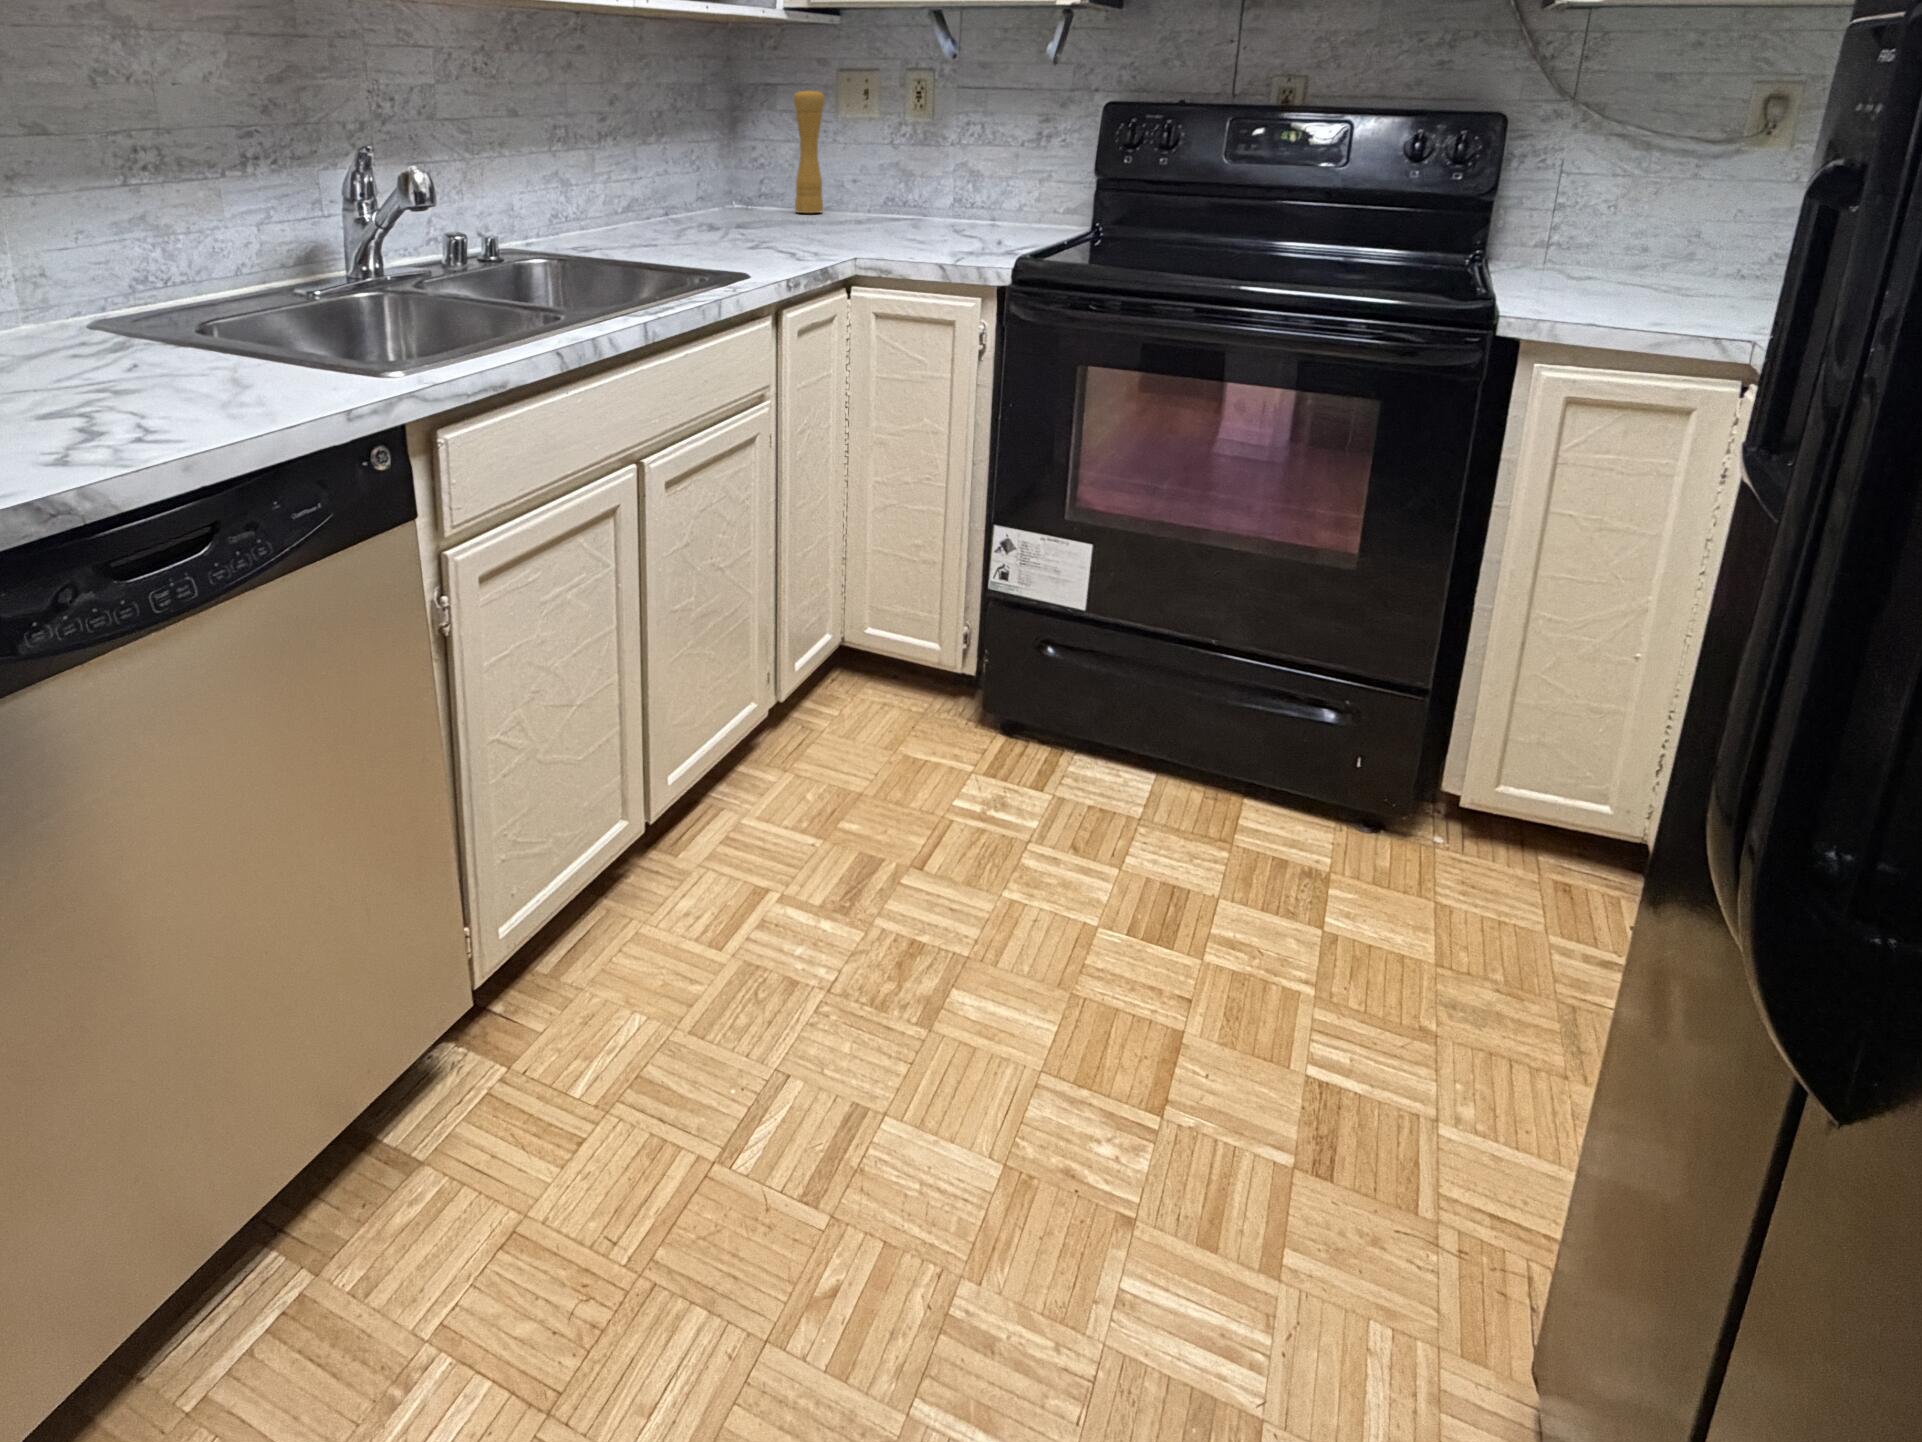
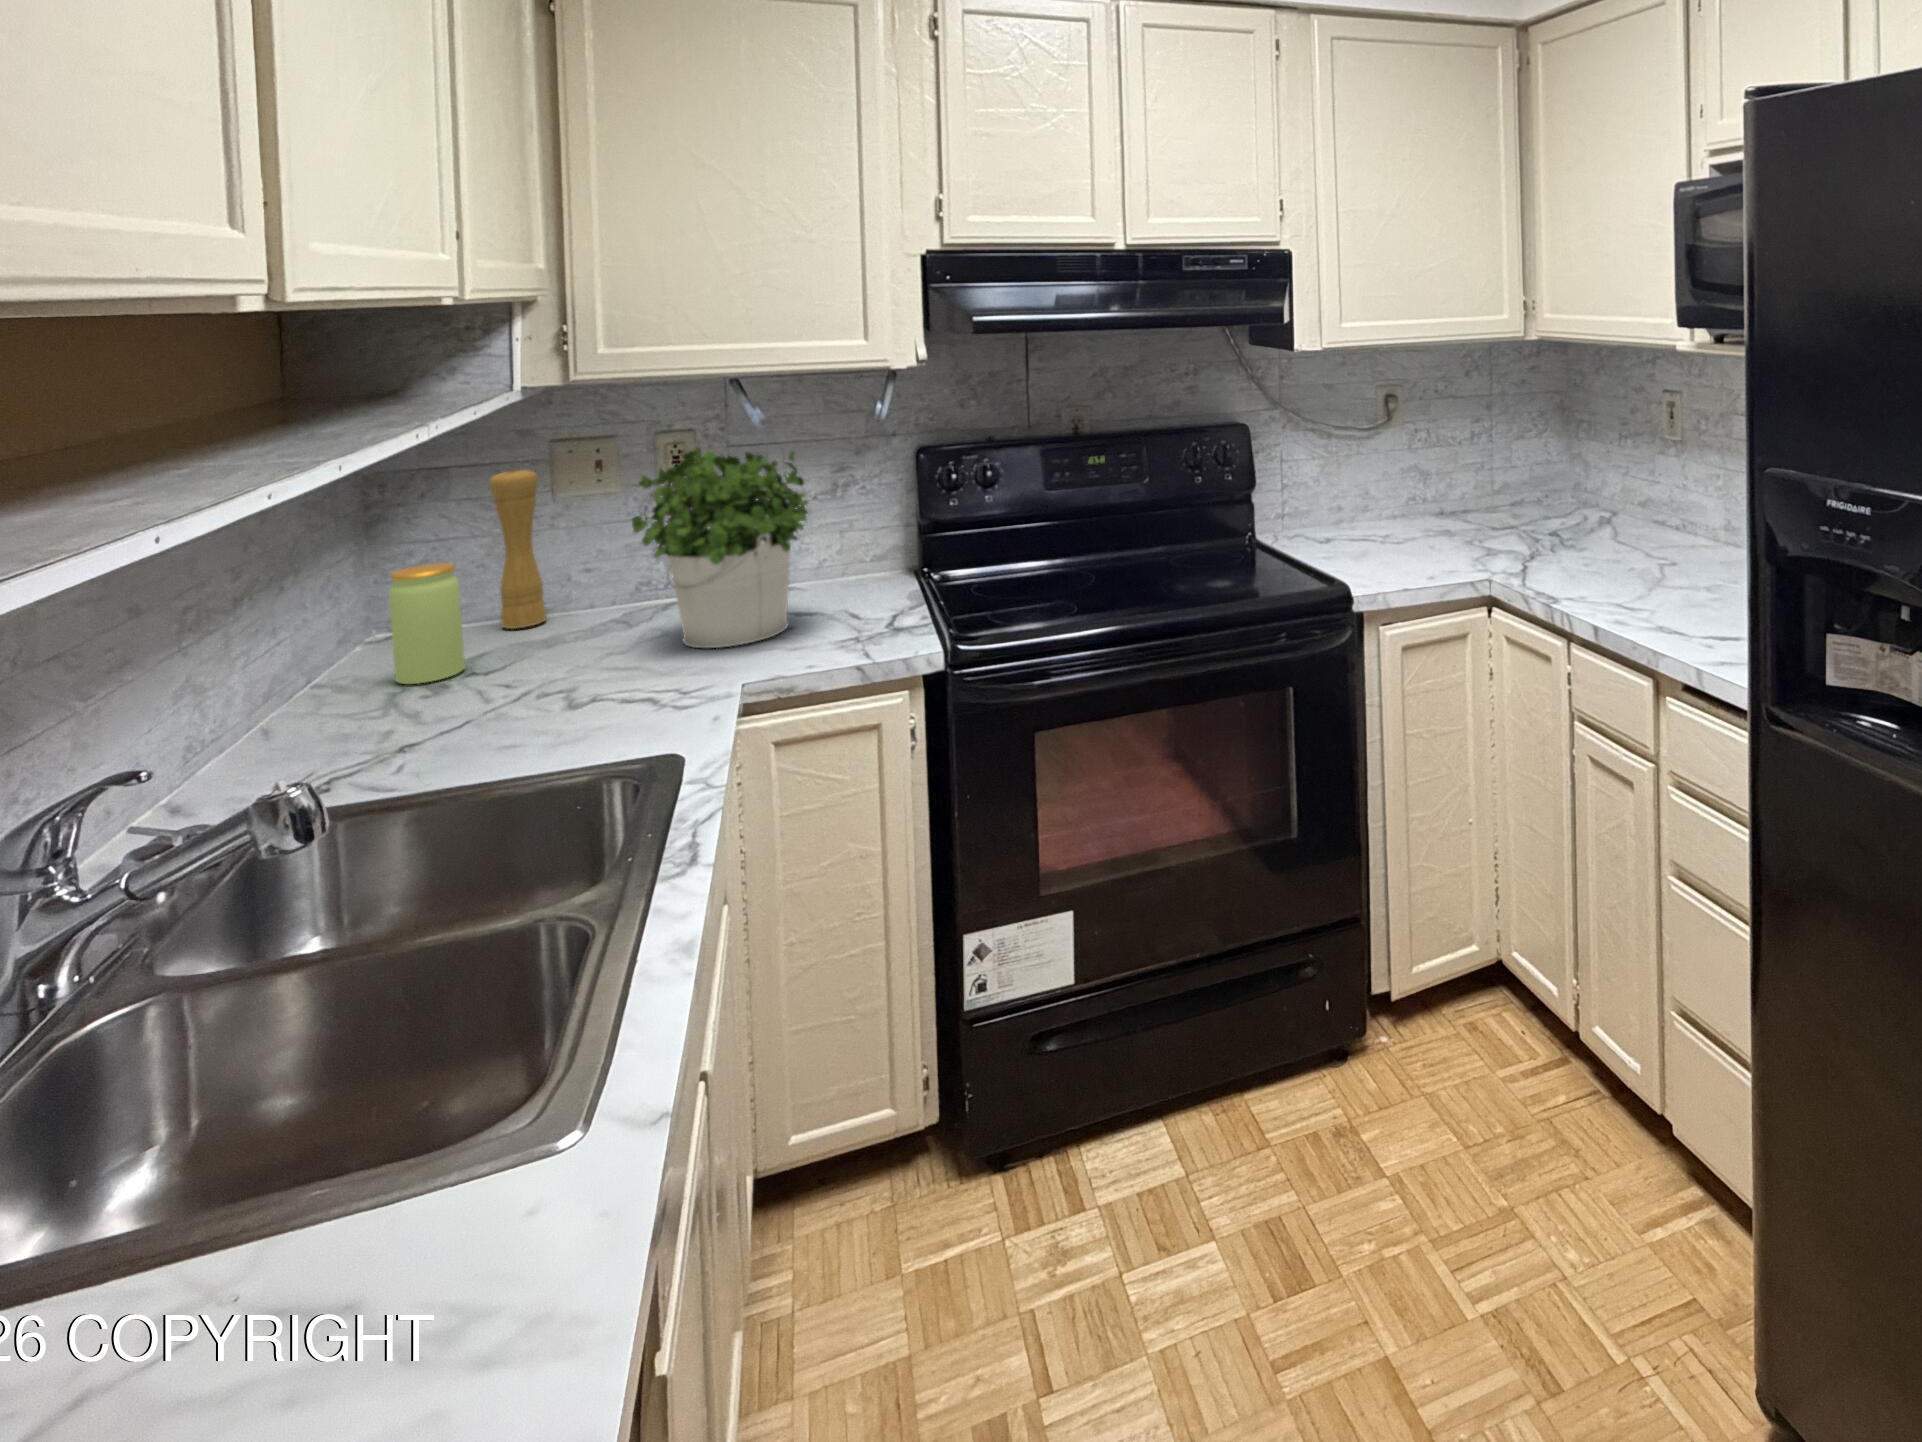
potted plant: none [831,67,973,240] -> present [632,448,808,648]
jar: none [703,142,744,224] -> present [389,563,465,684]

